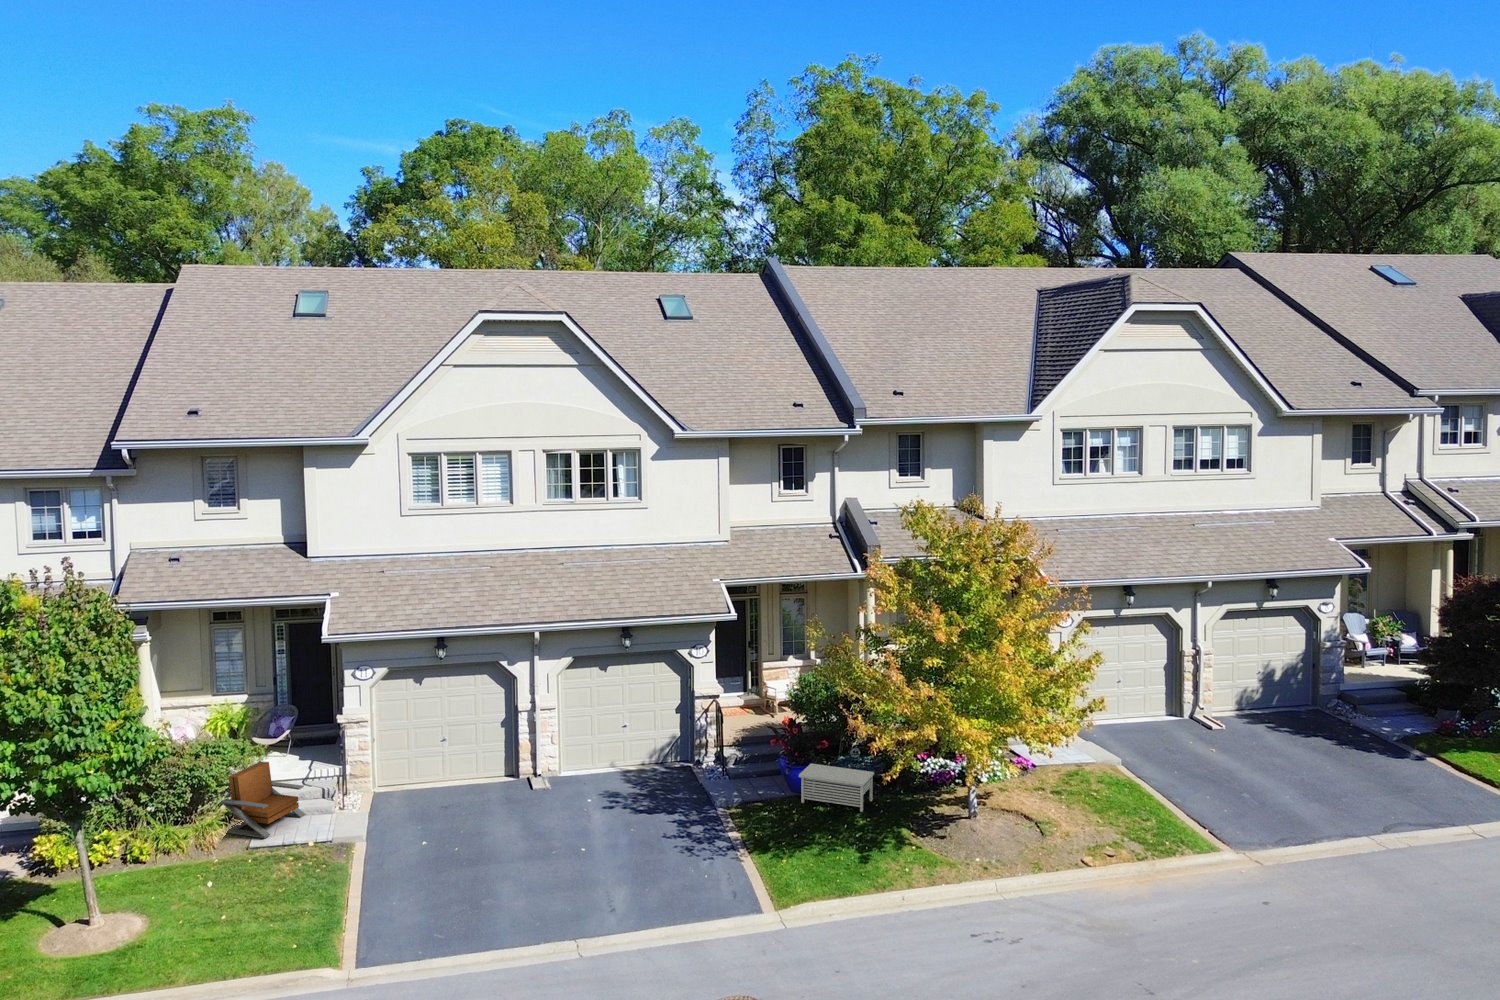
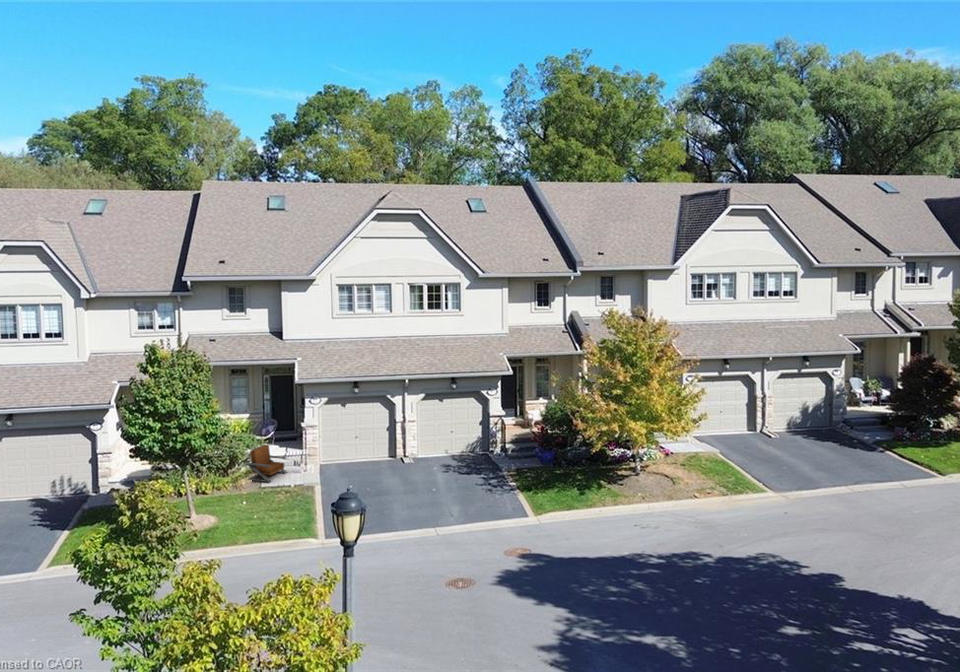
storage bench: present [799,764,874,812] -> none [545,450,585,475]

